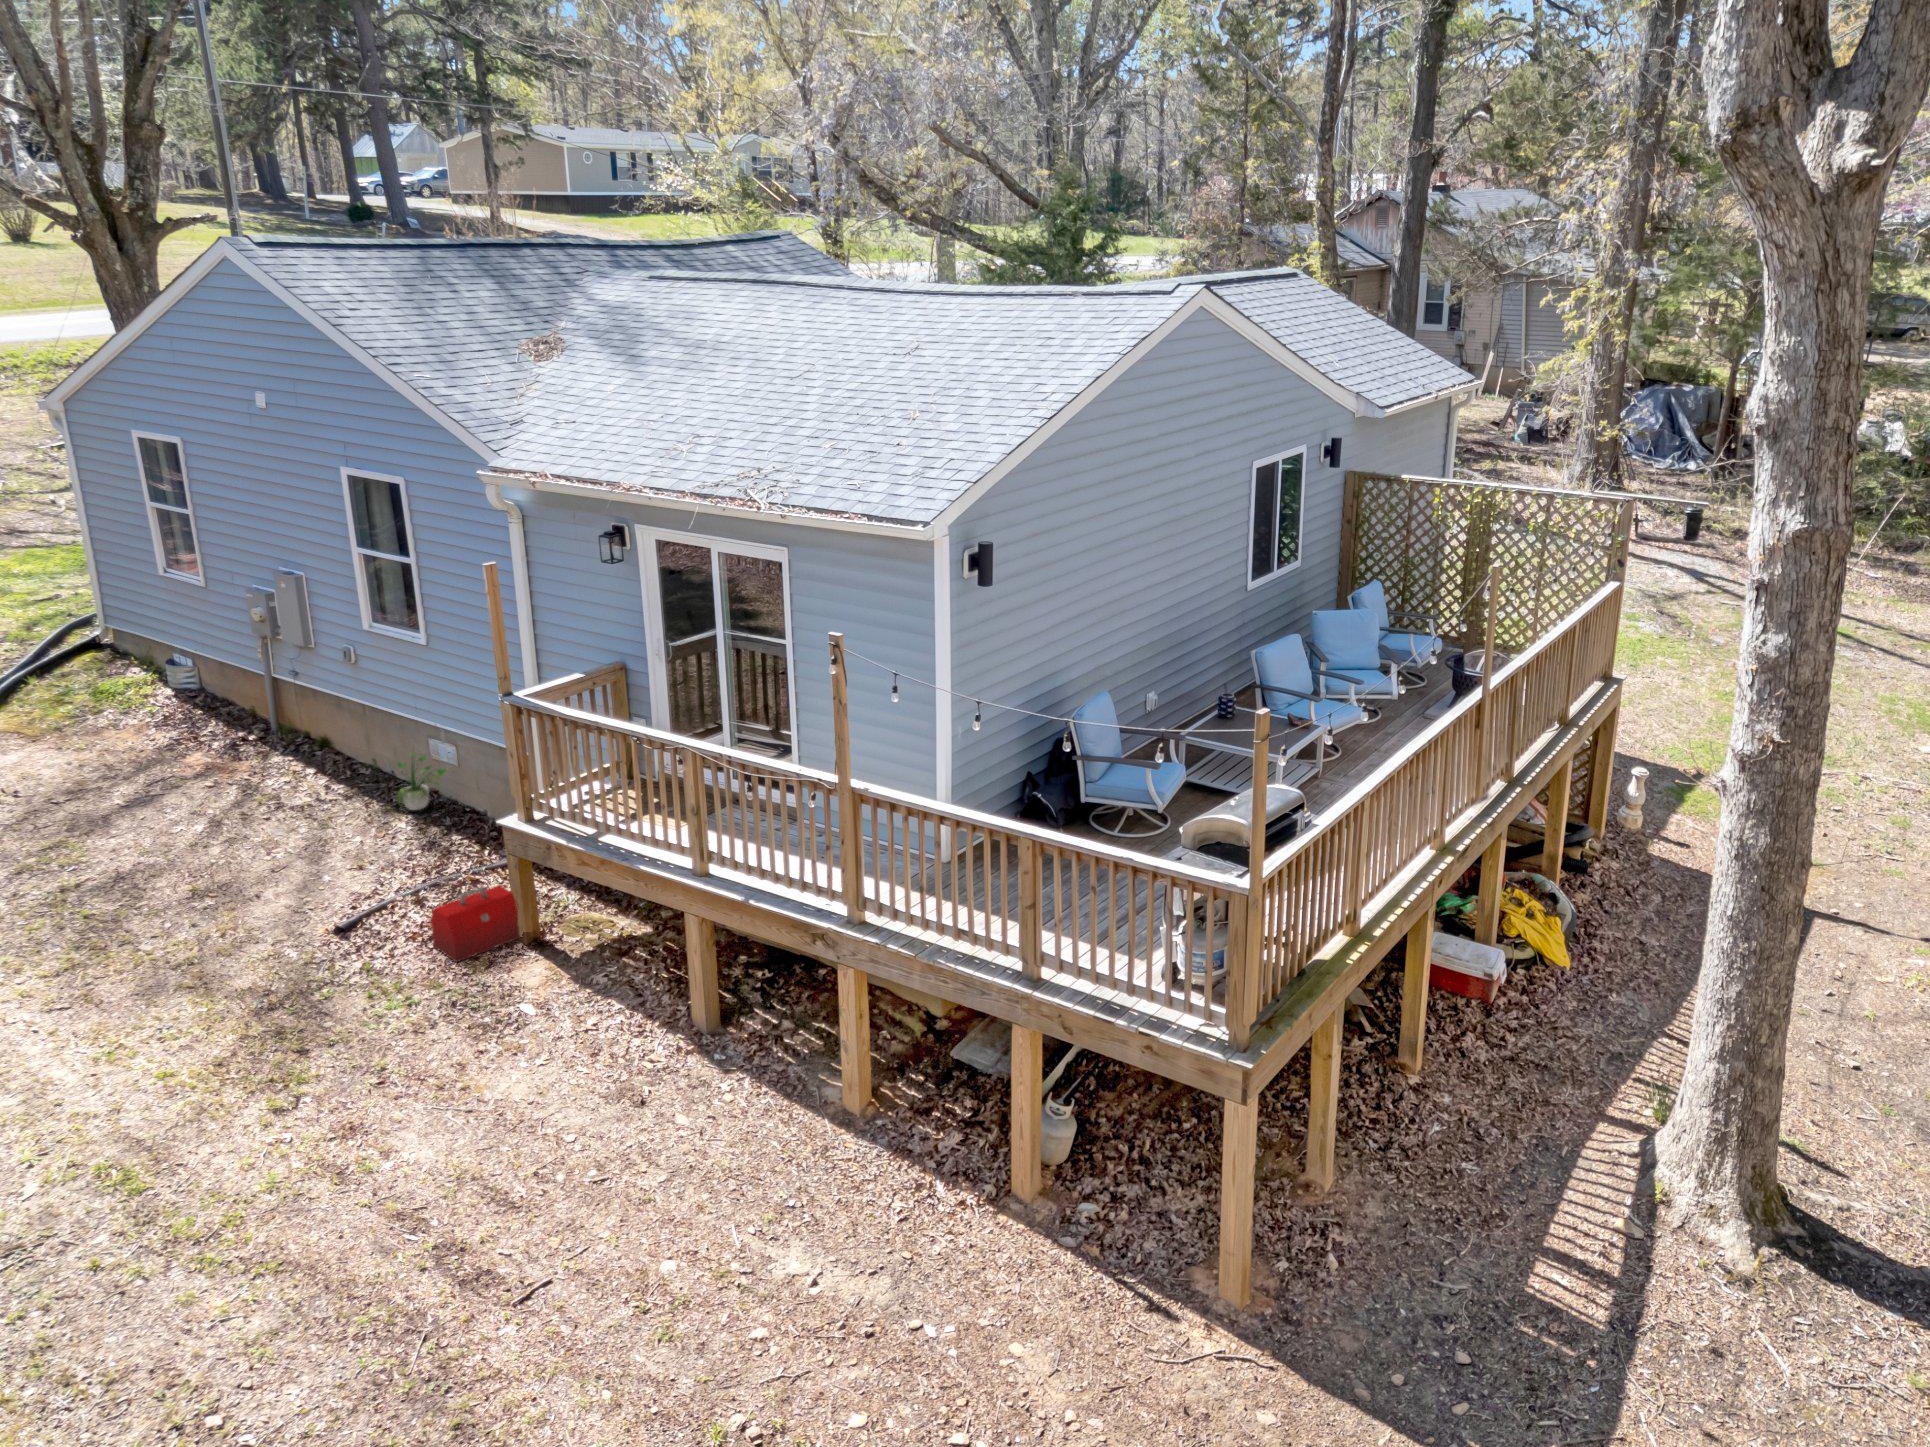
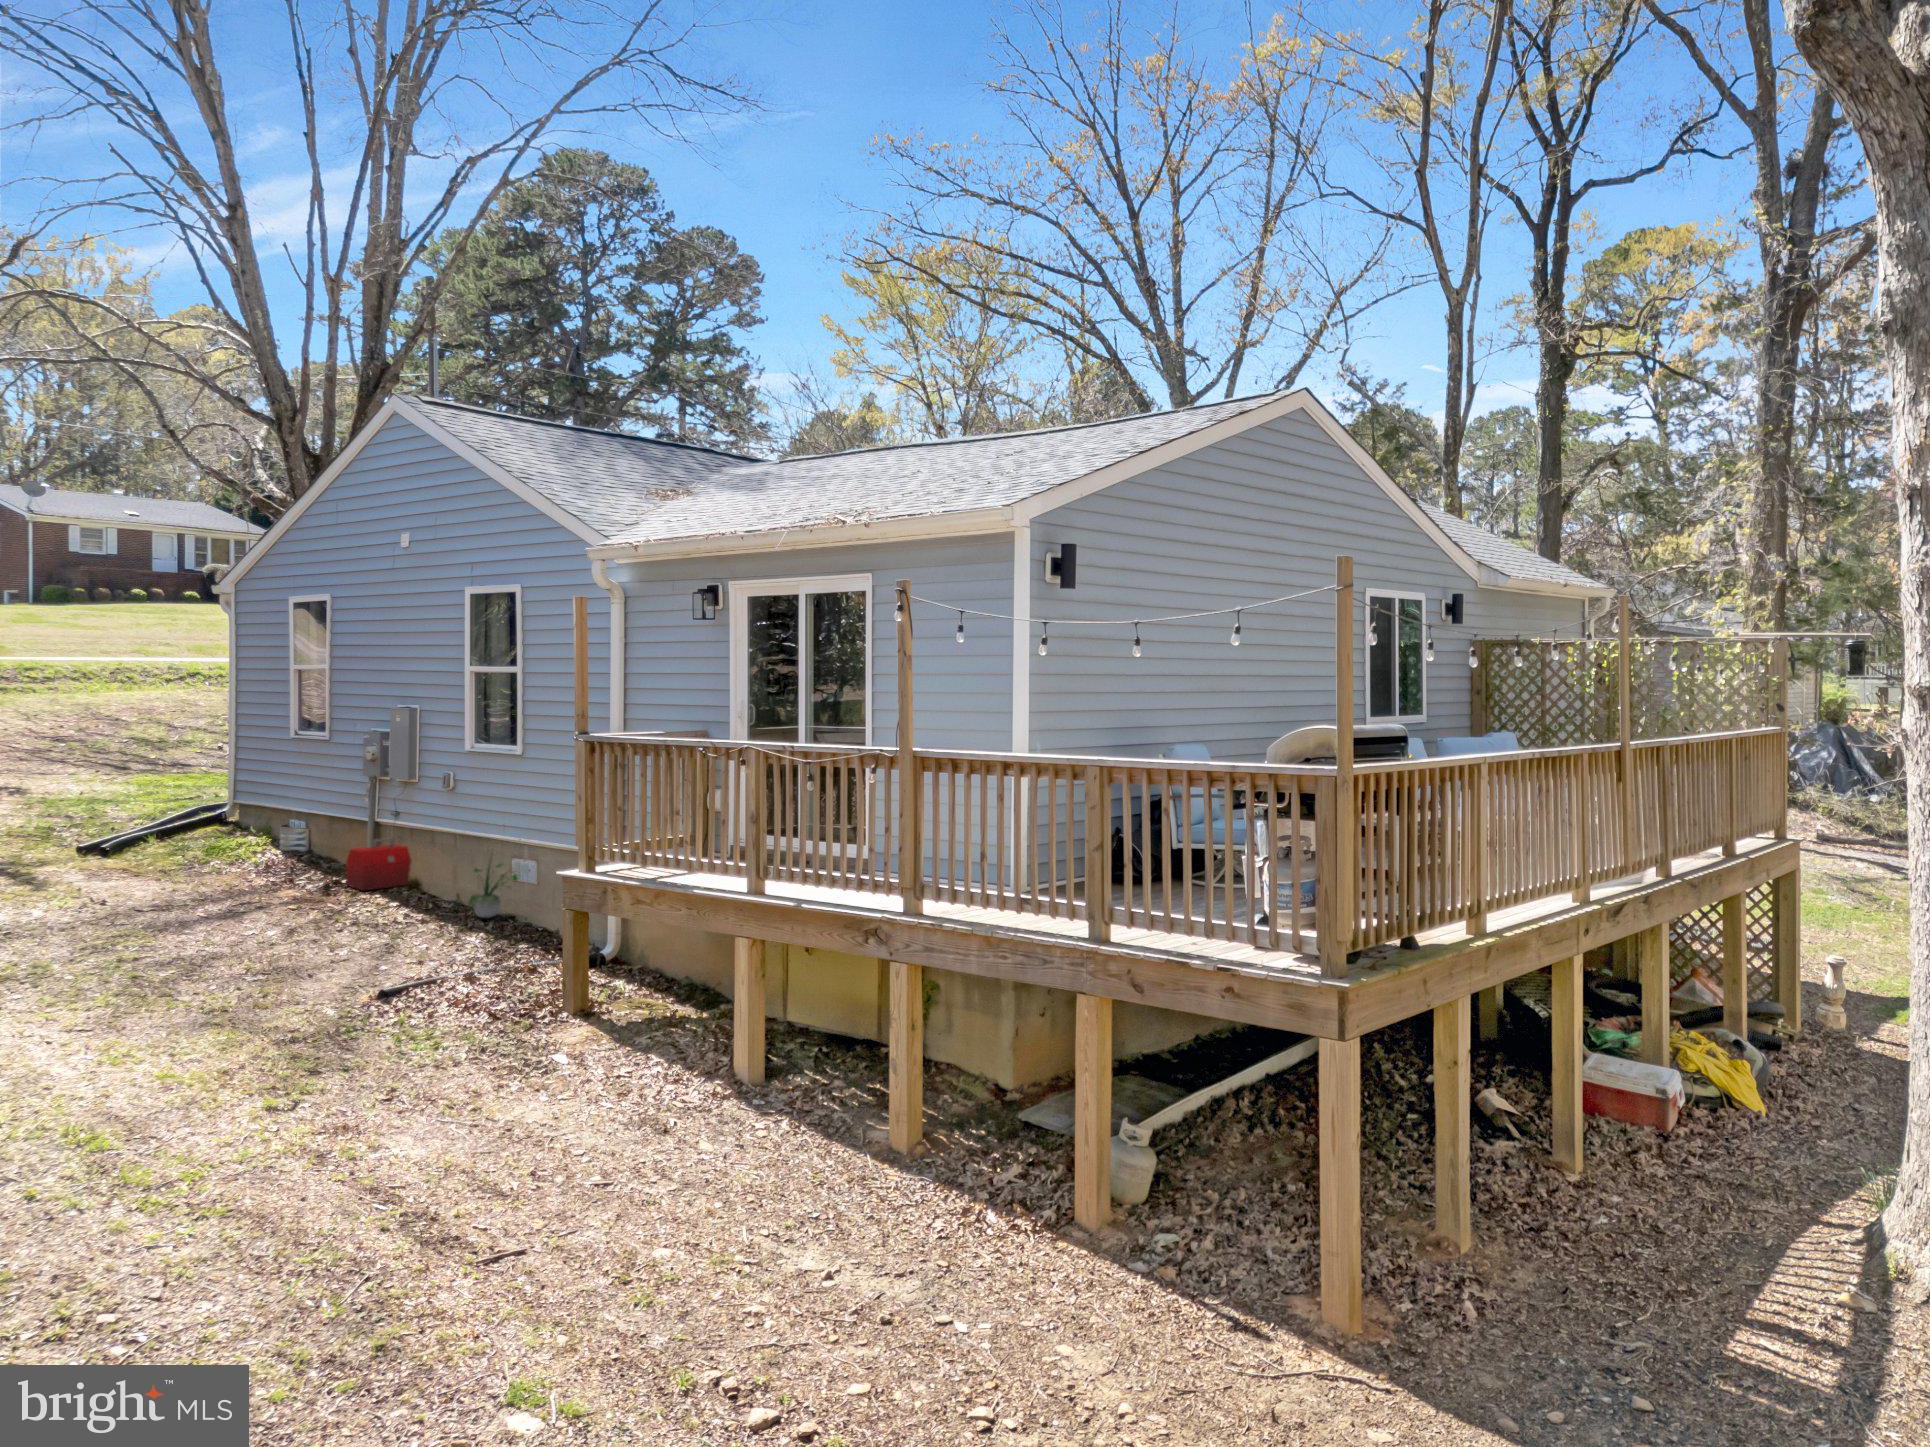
toolbox: present [430,885,521,962] -> present [346,838,415,890]

